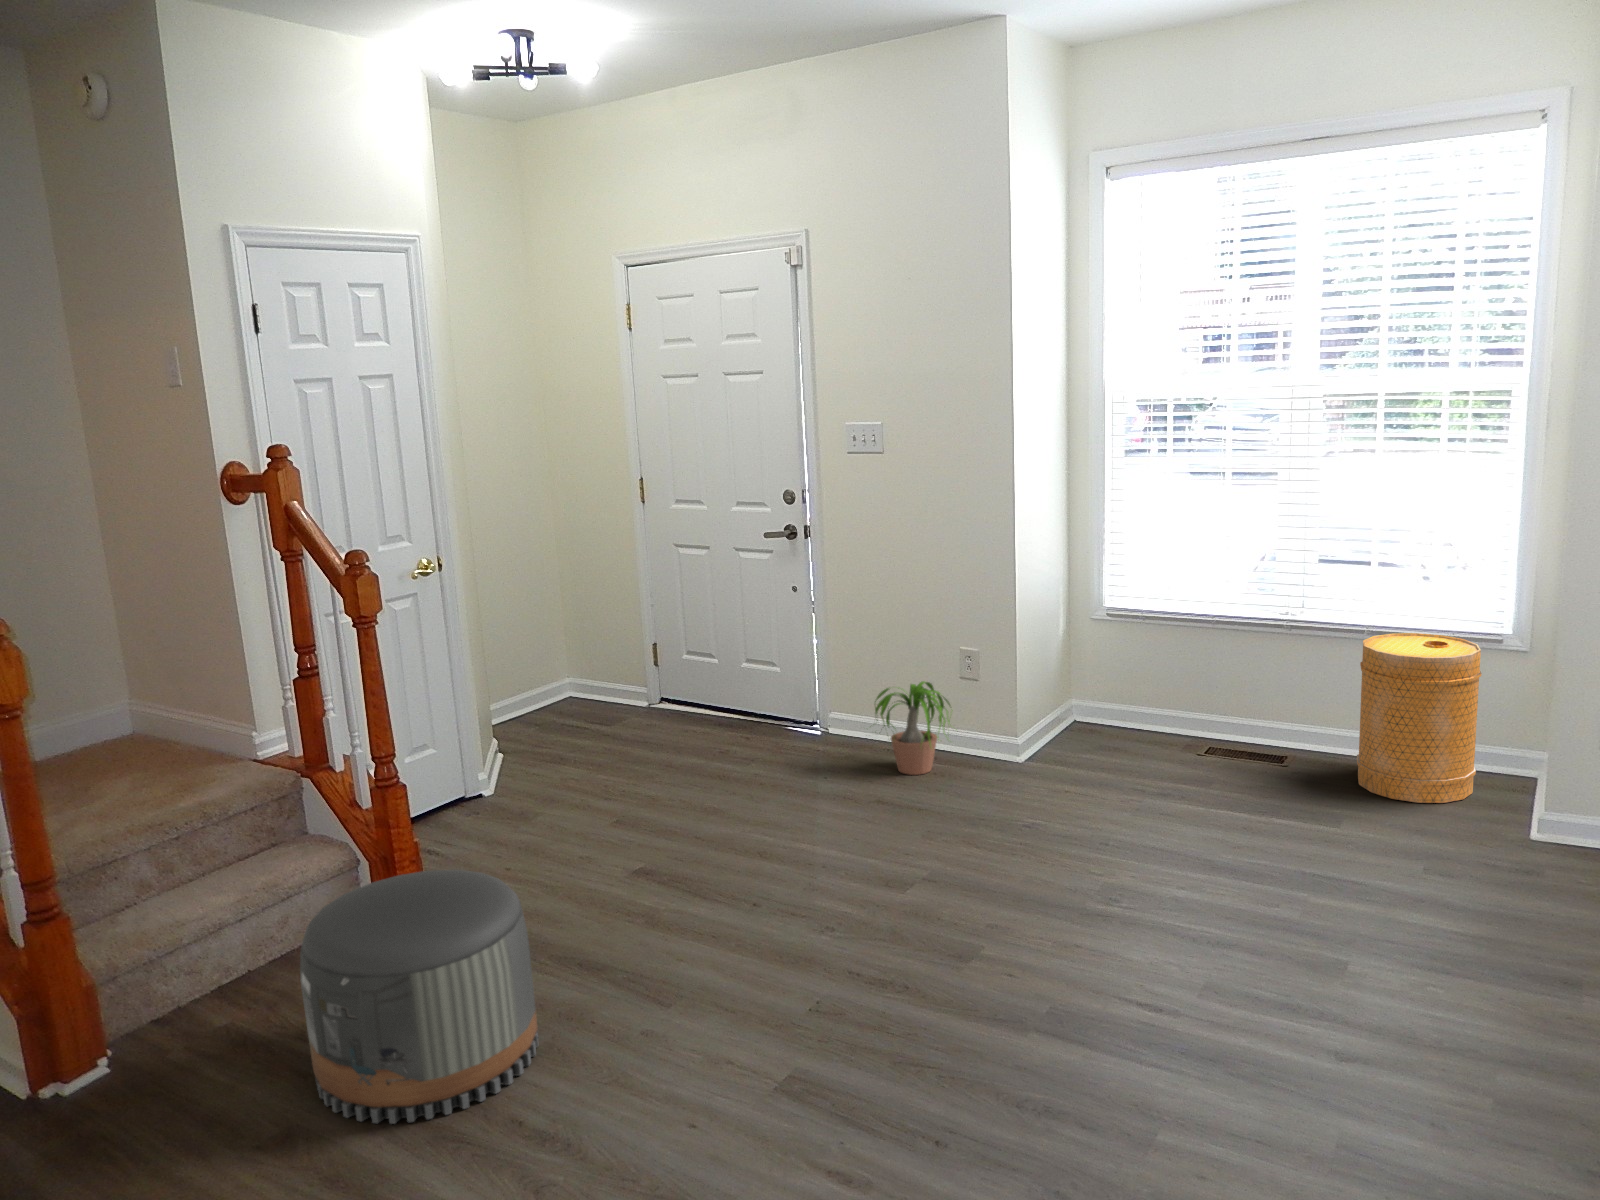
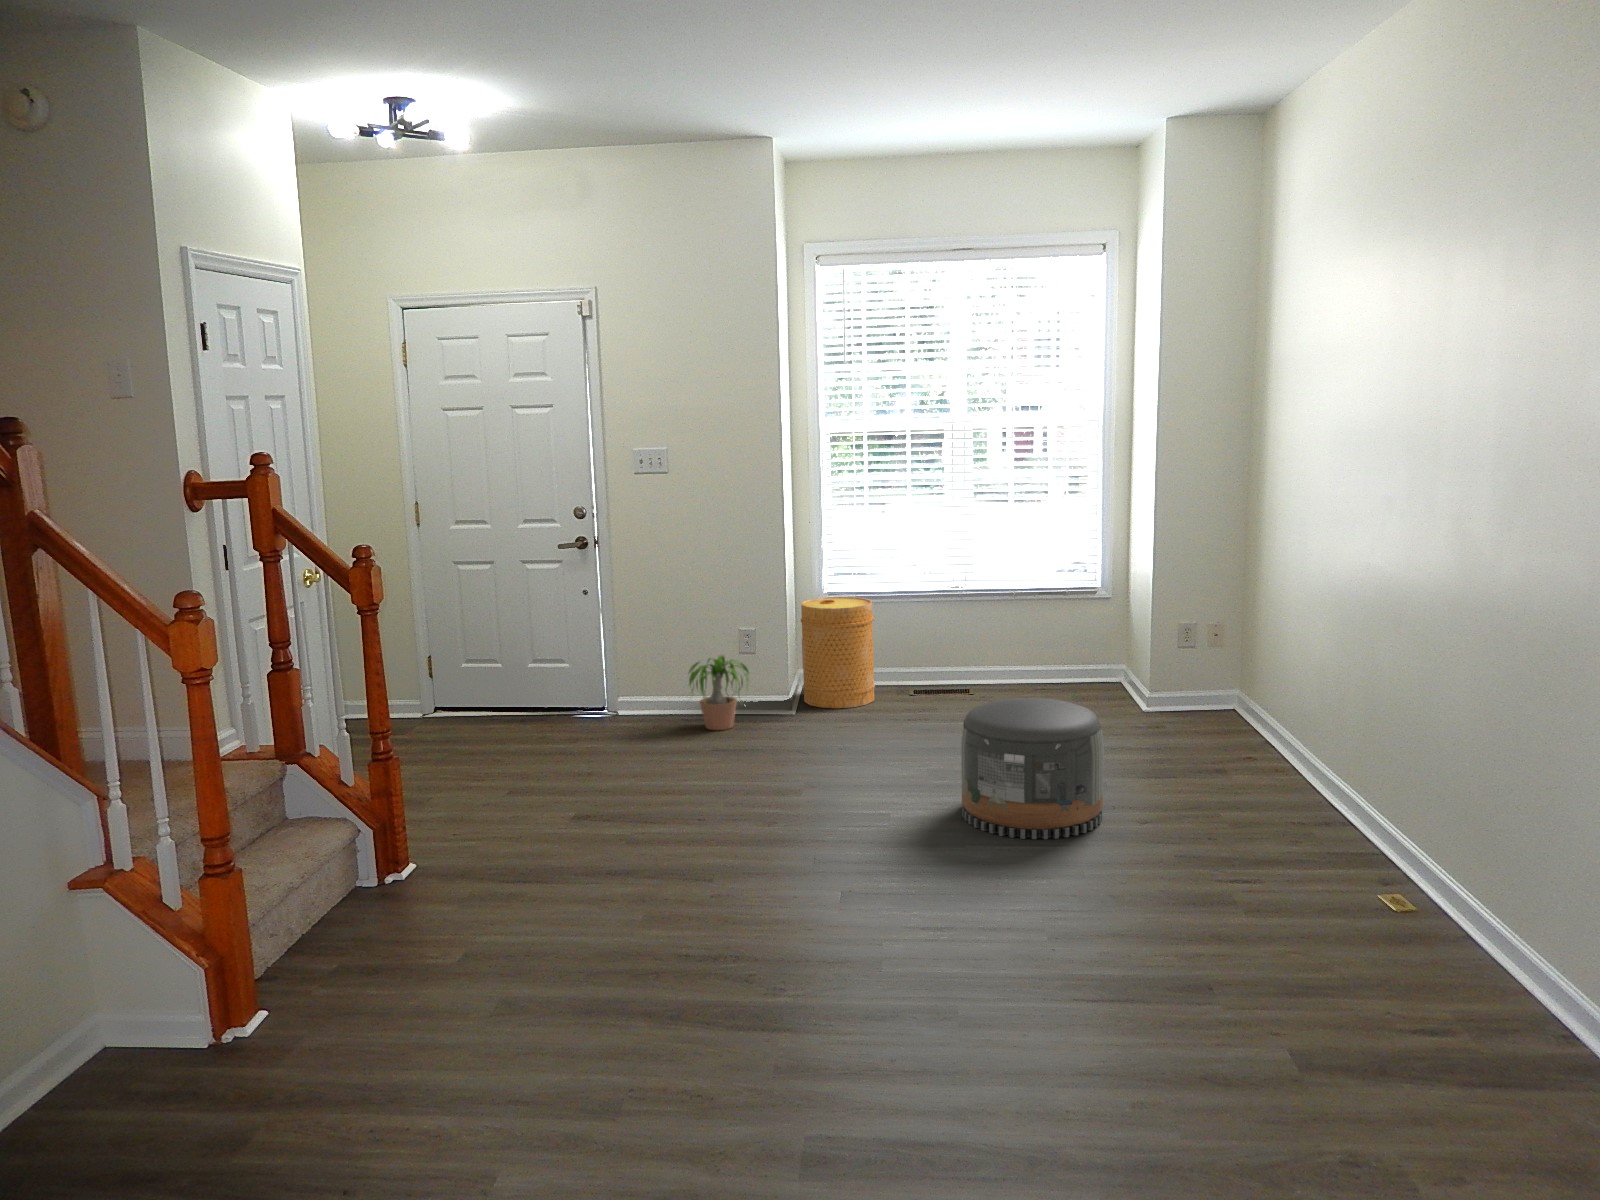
basket: present [1357,633,1482,803] -> present [801,597,875,708]
pouf: present [300,870,538,1124] -> present [961,698,1104,839]

